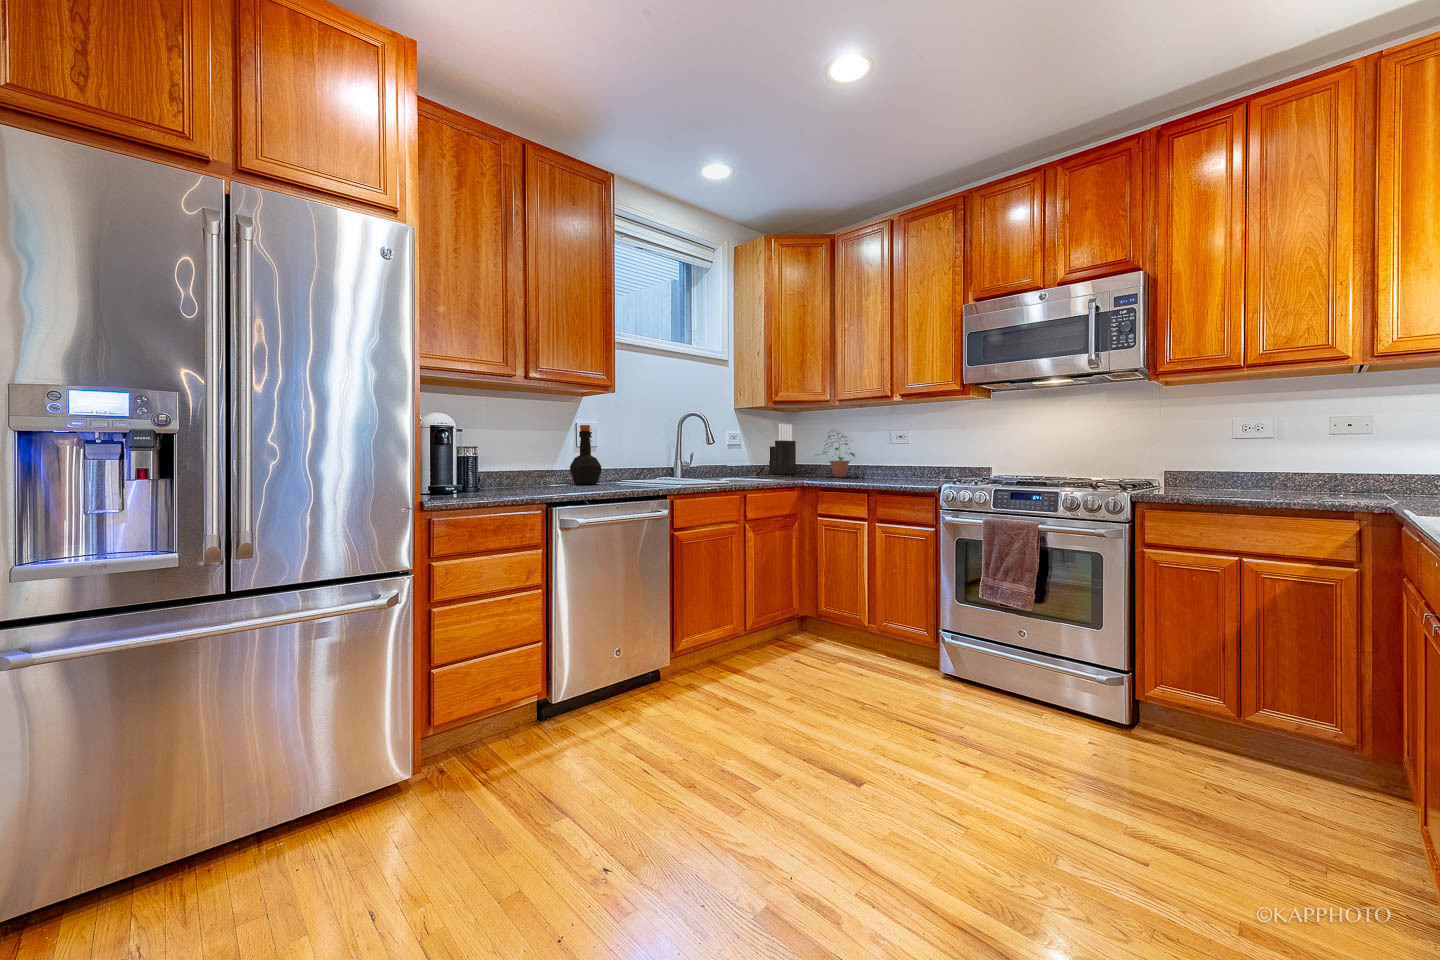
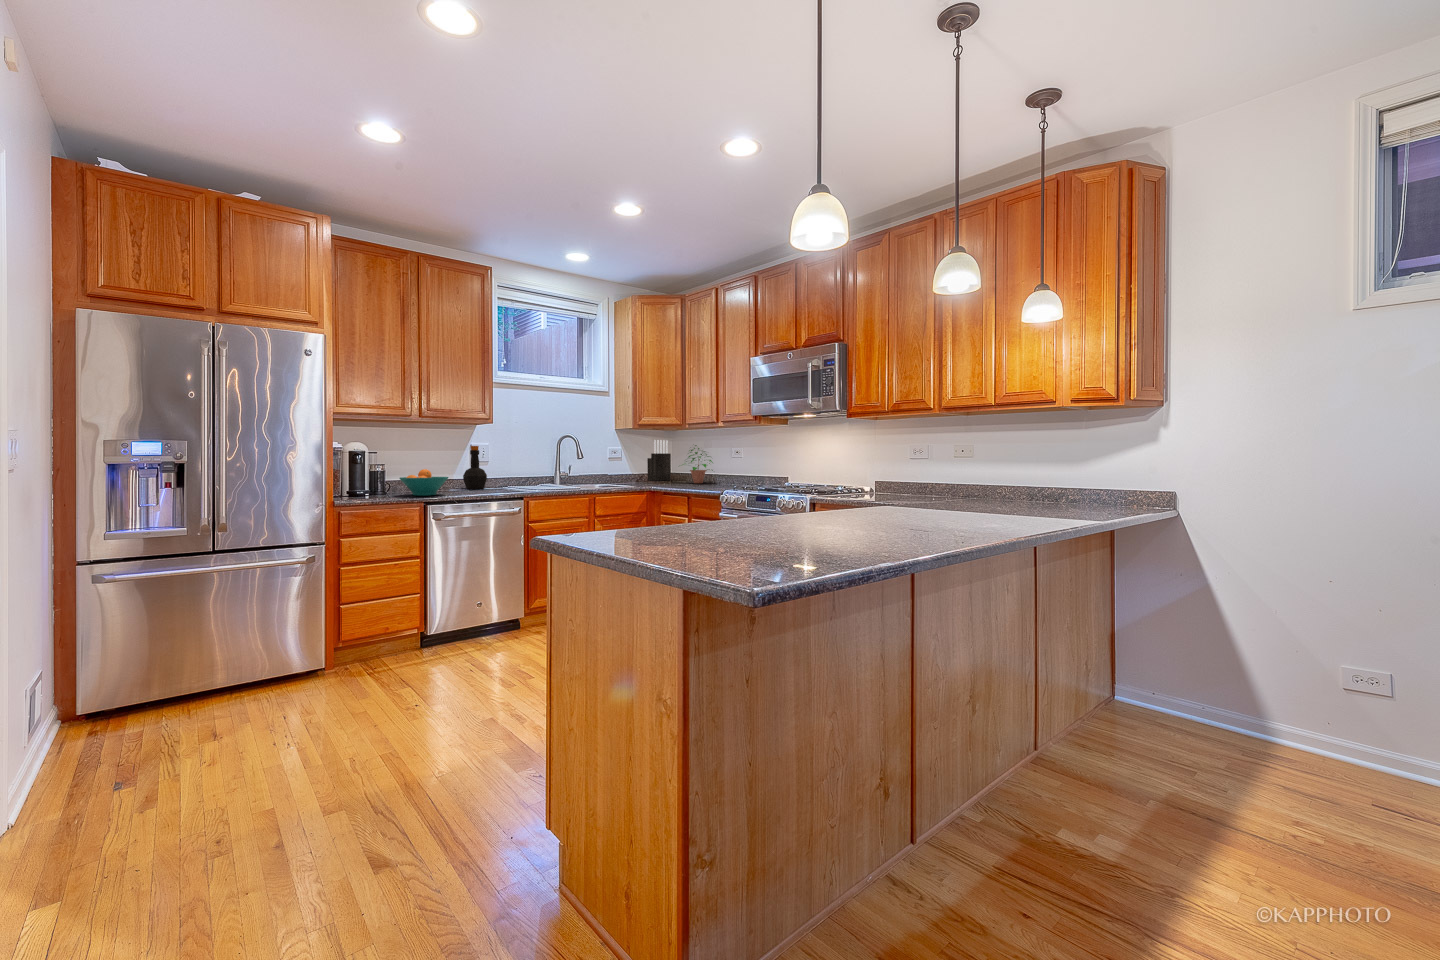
fruit bowl: none [501,455,570,493] -> present [400,469,448,496]

